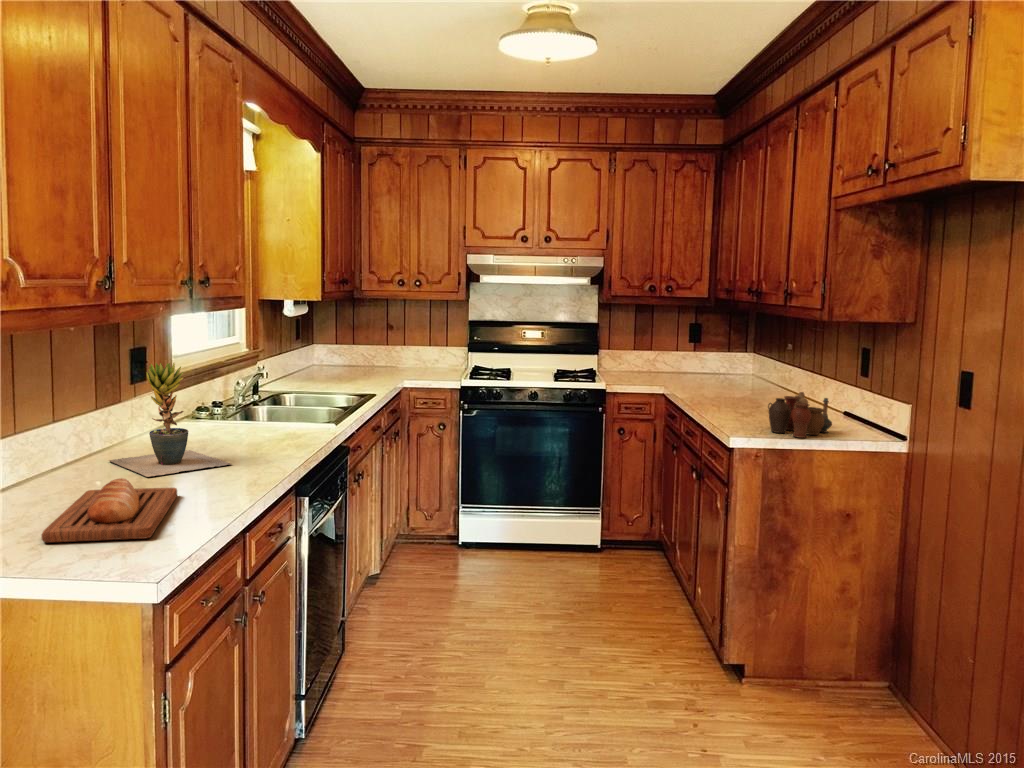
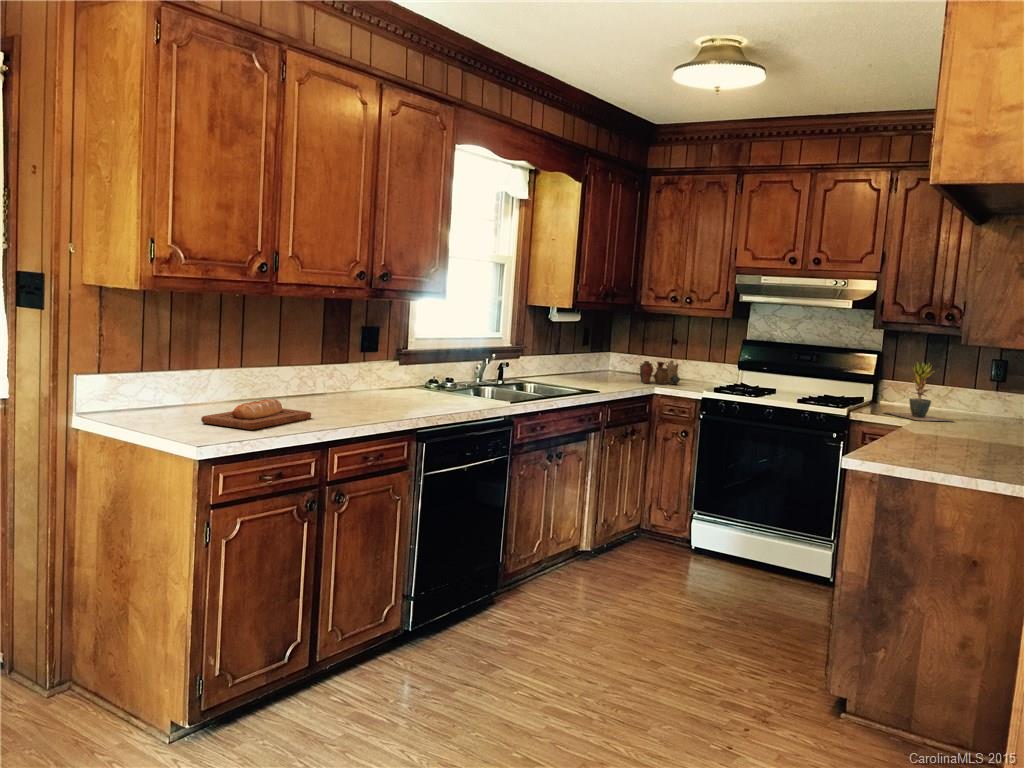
potted plant: present [109,363,231,477] -> present [886,363,950,421]
vase: present [768,392,832,438] -> present [640,360,680,385]

